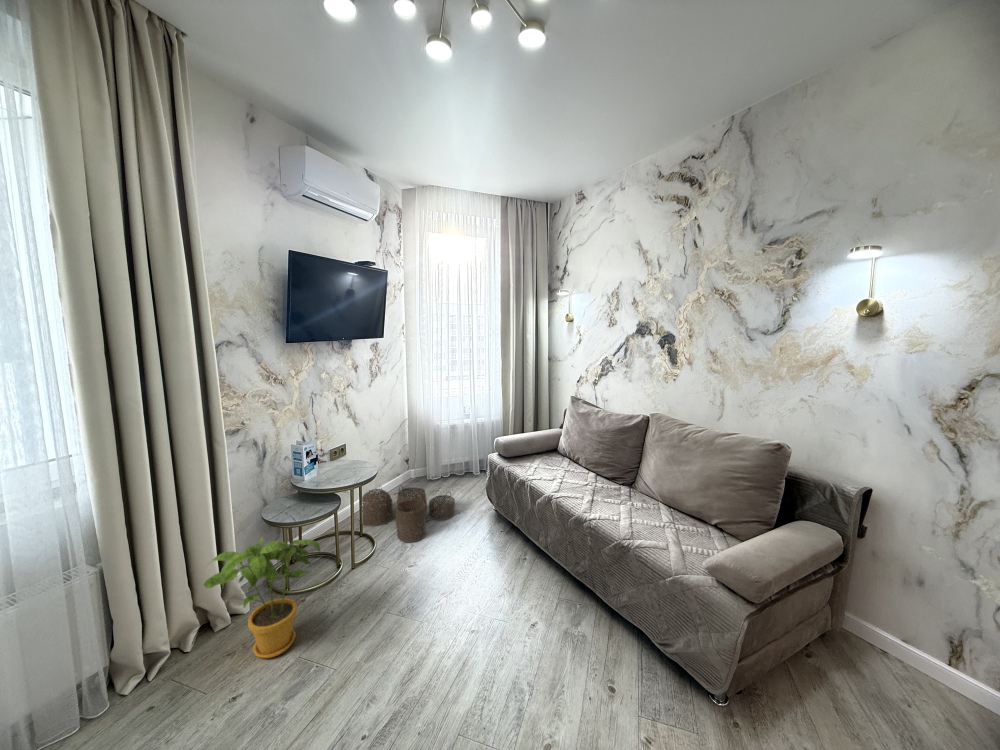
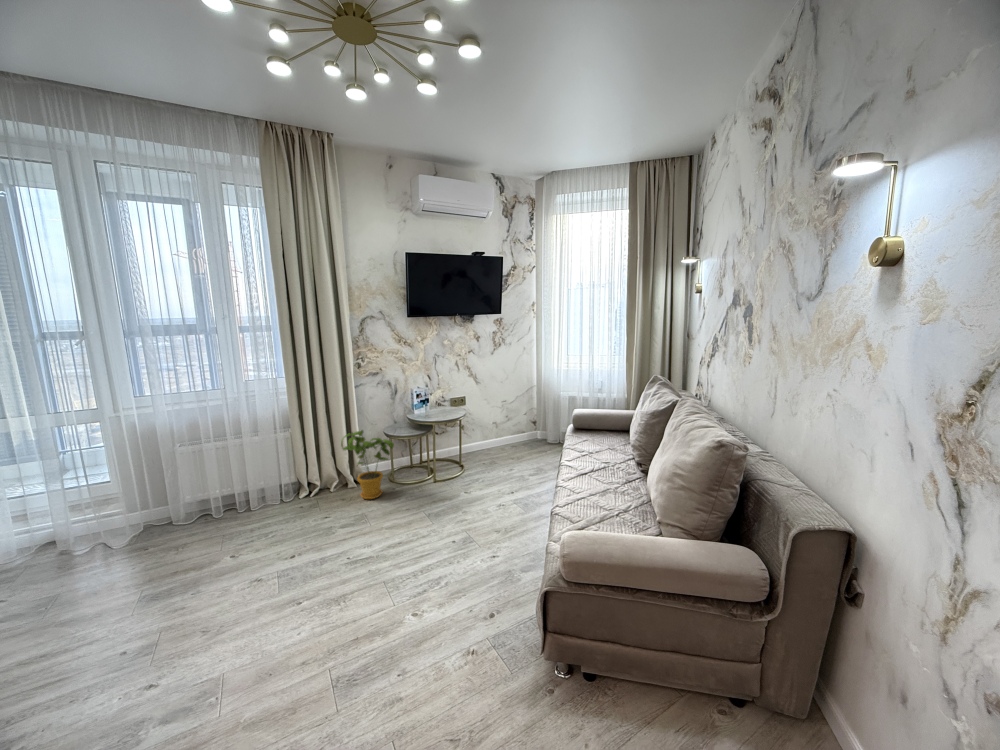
woven basket: present [359,486,455,542] -> none [471,432,539,475]

